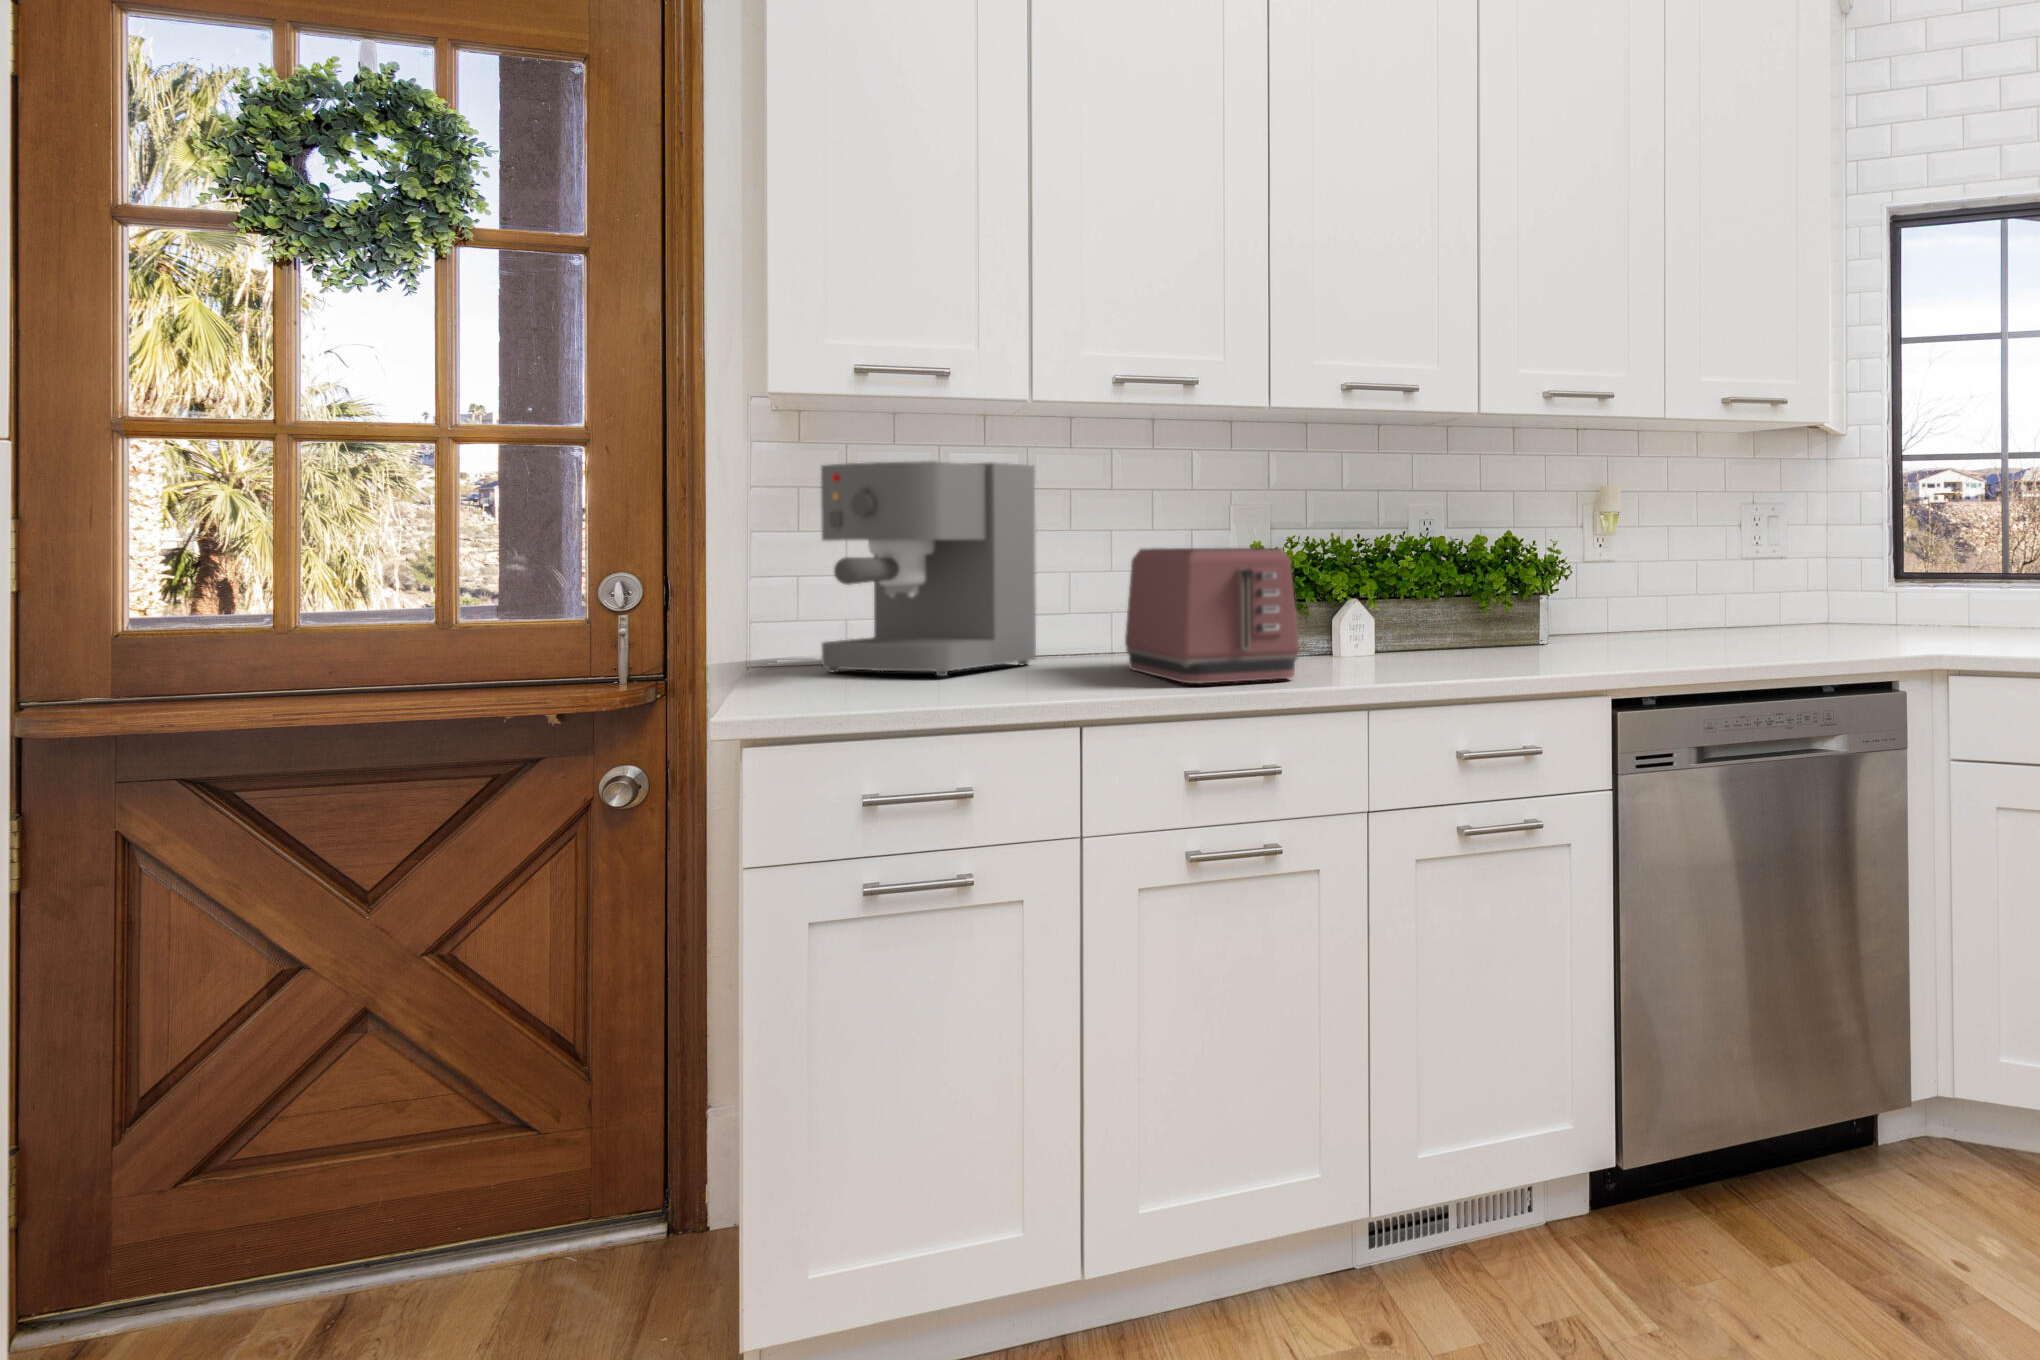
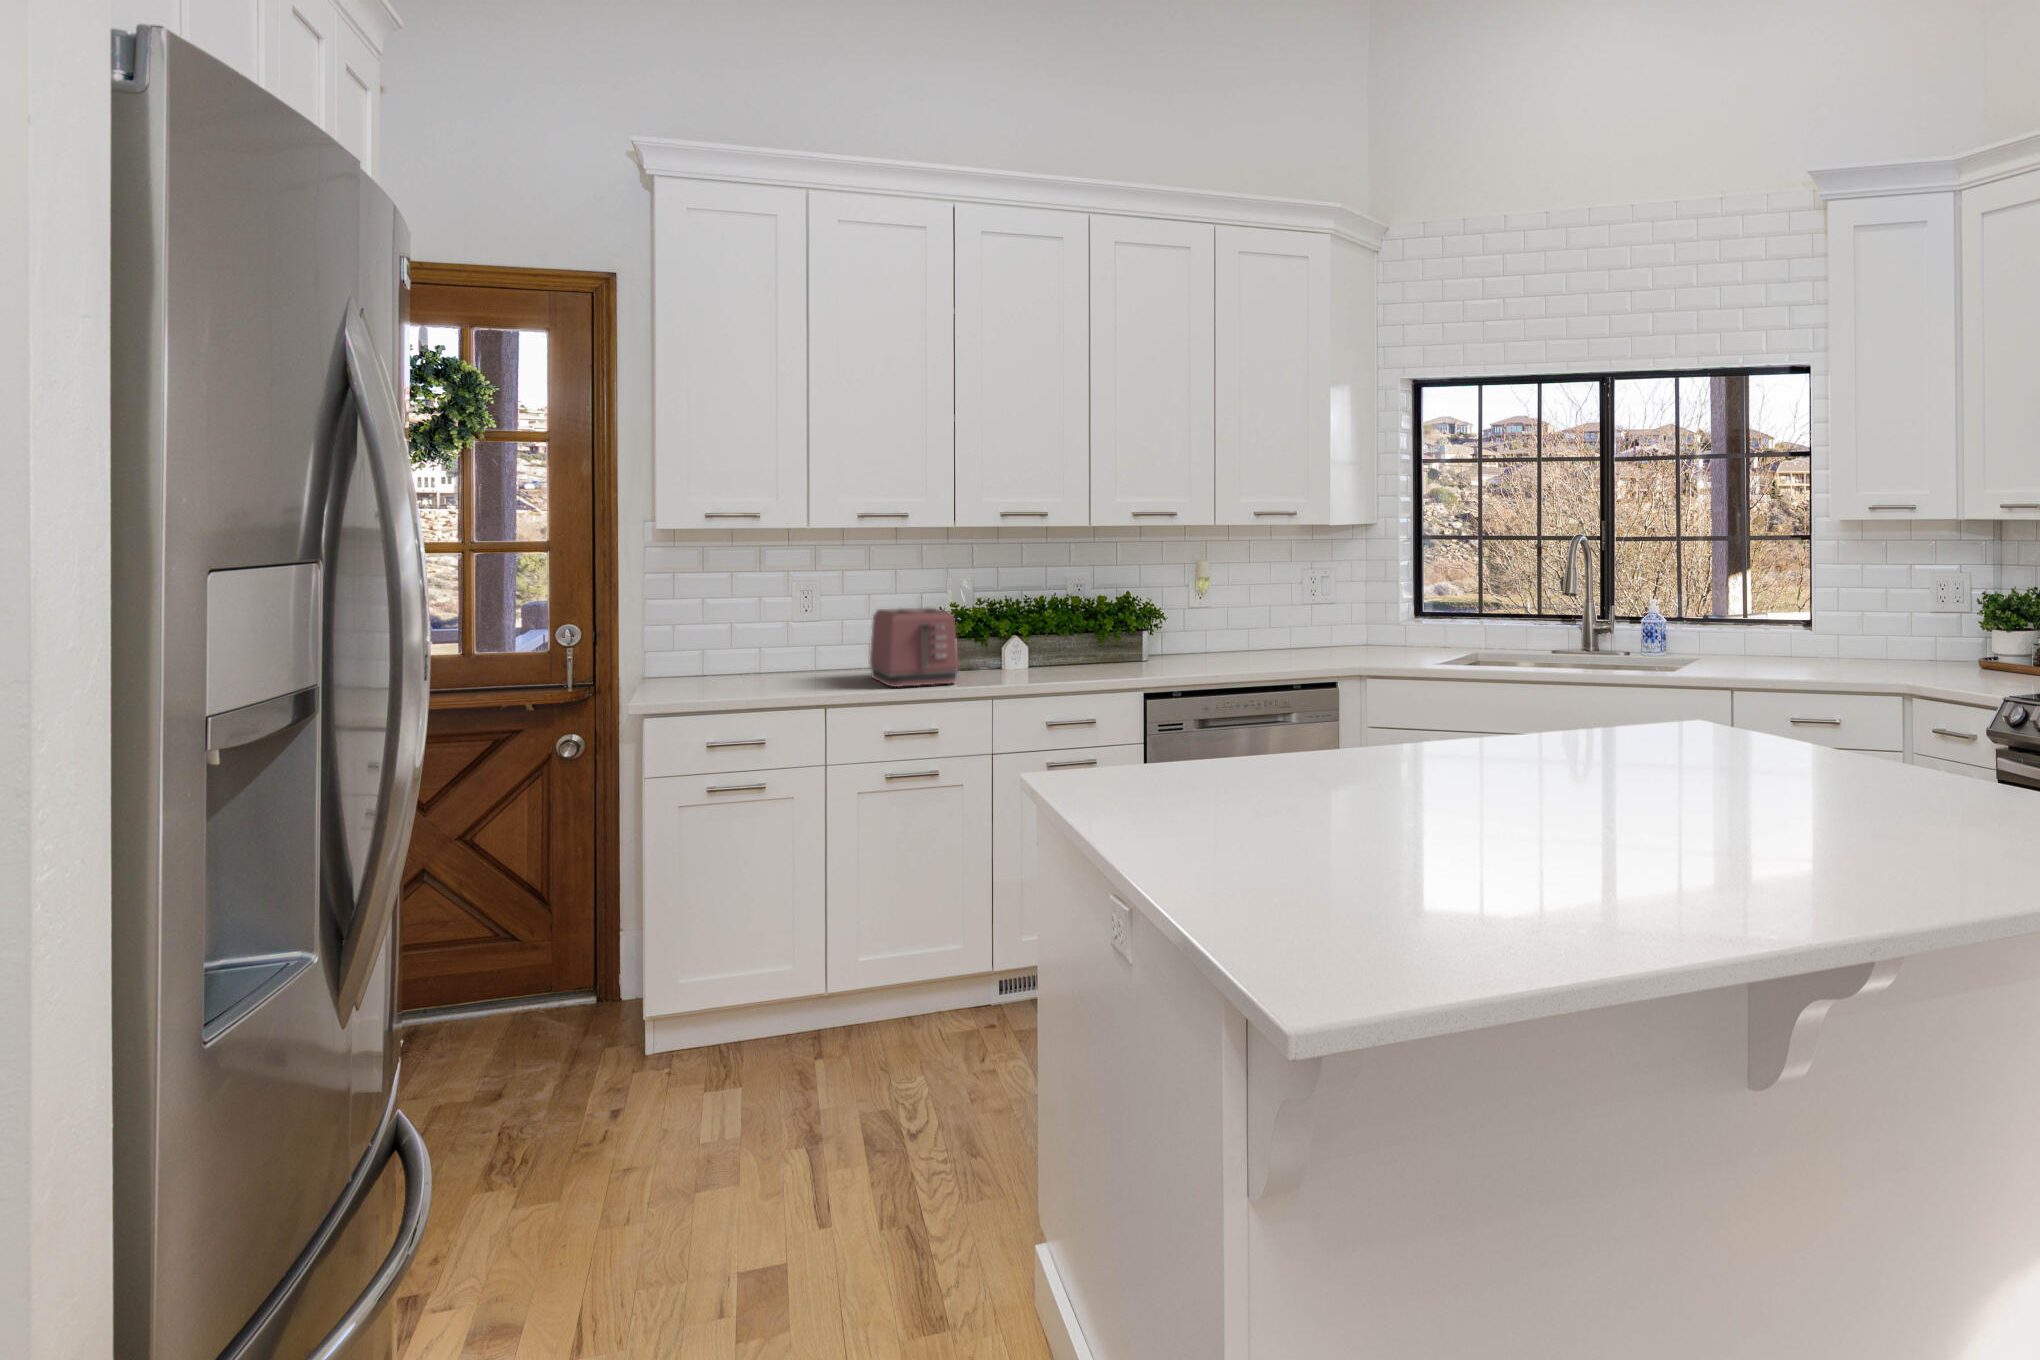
coffee maker: present [821,461,1036,676] -> none [689,560,820,683]

